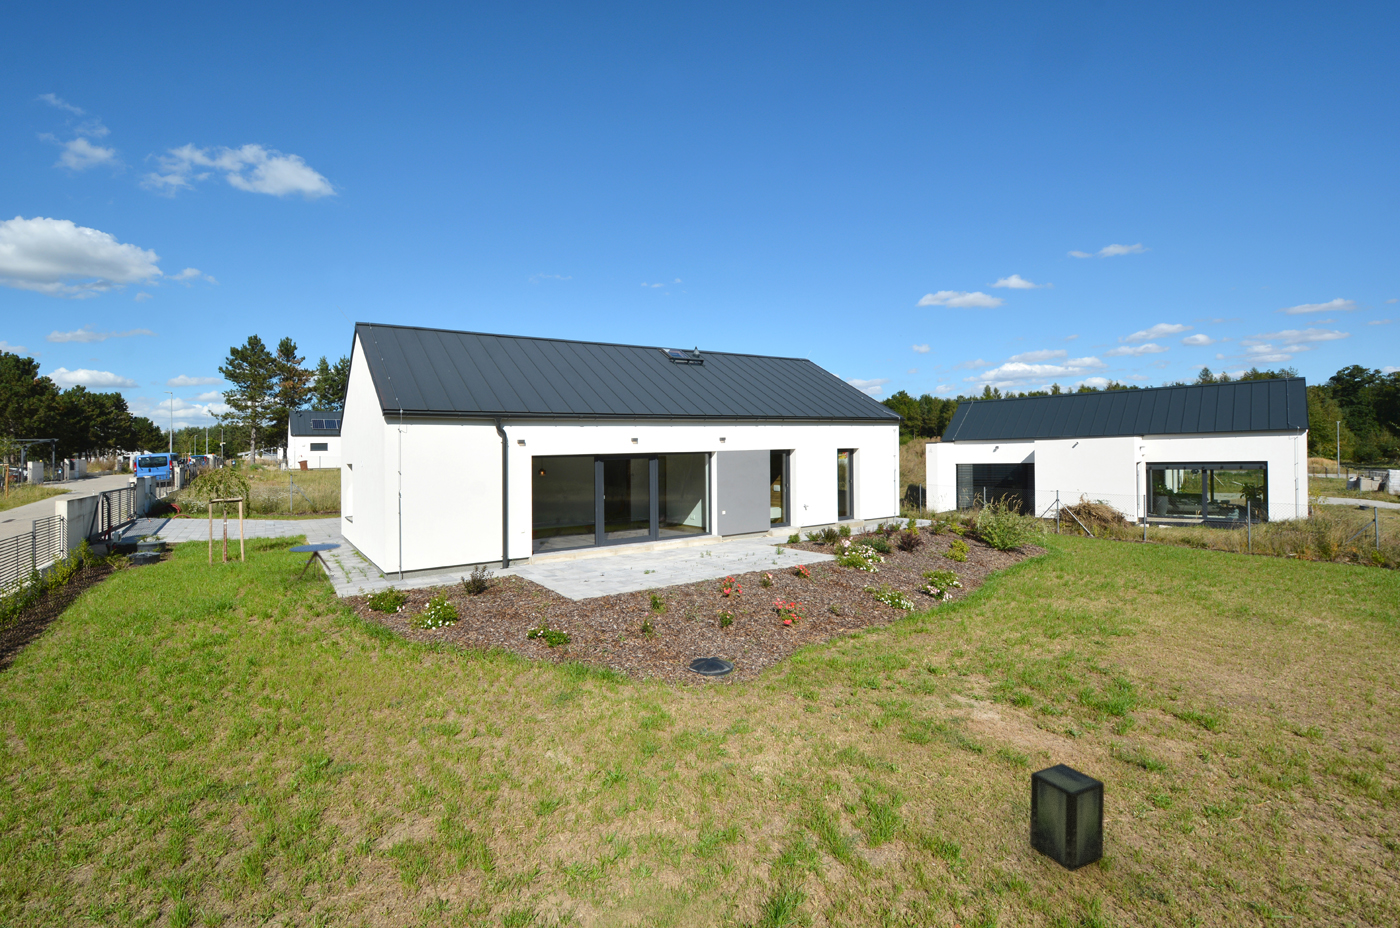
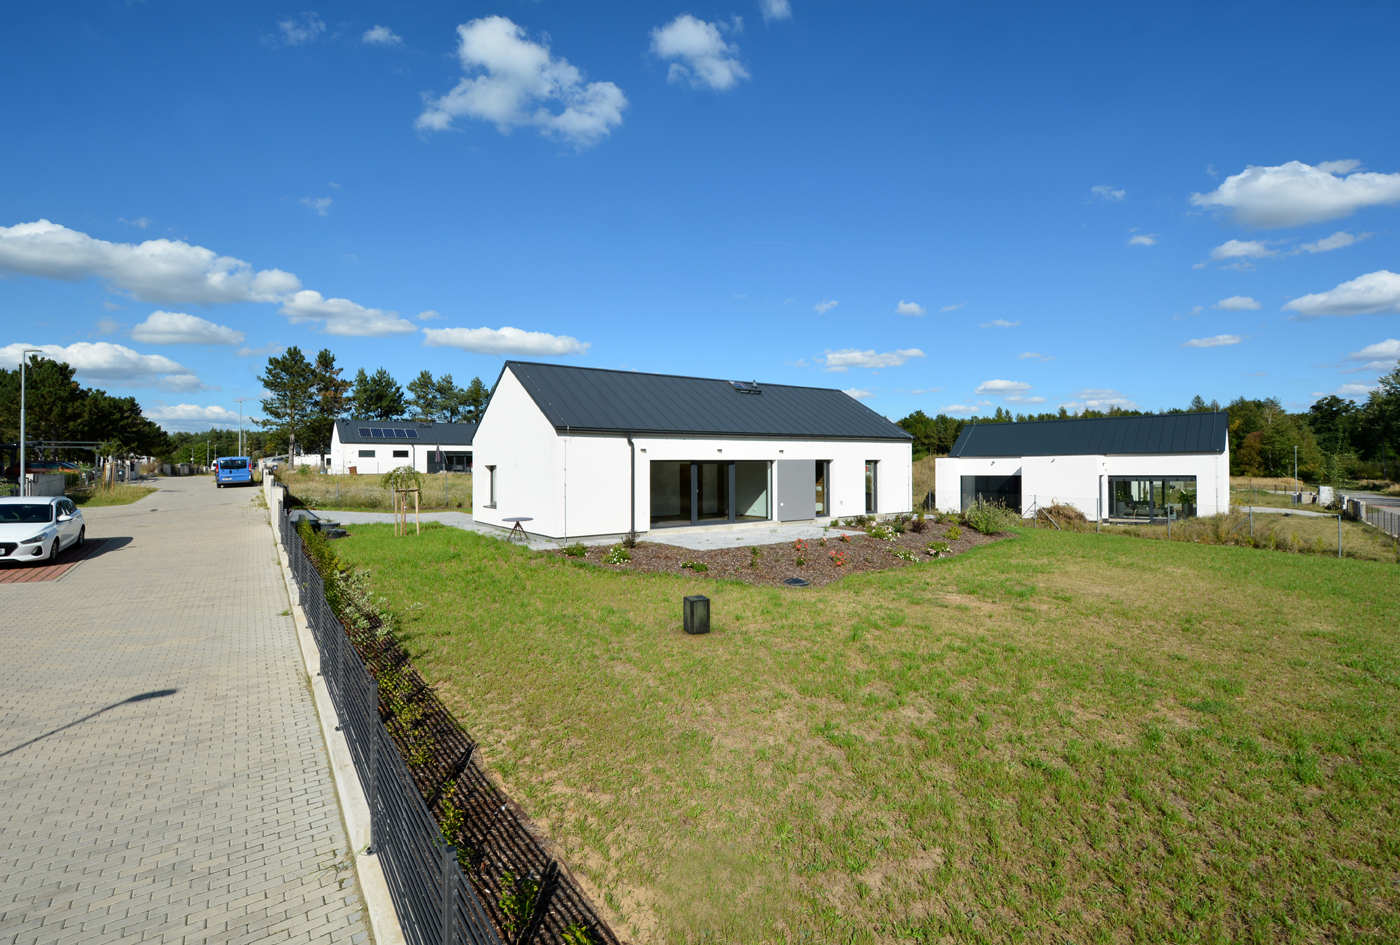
storage box: present [1030,763,1104,871] -> present [683,595,710,635]

